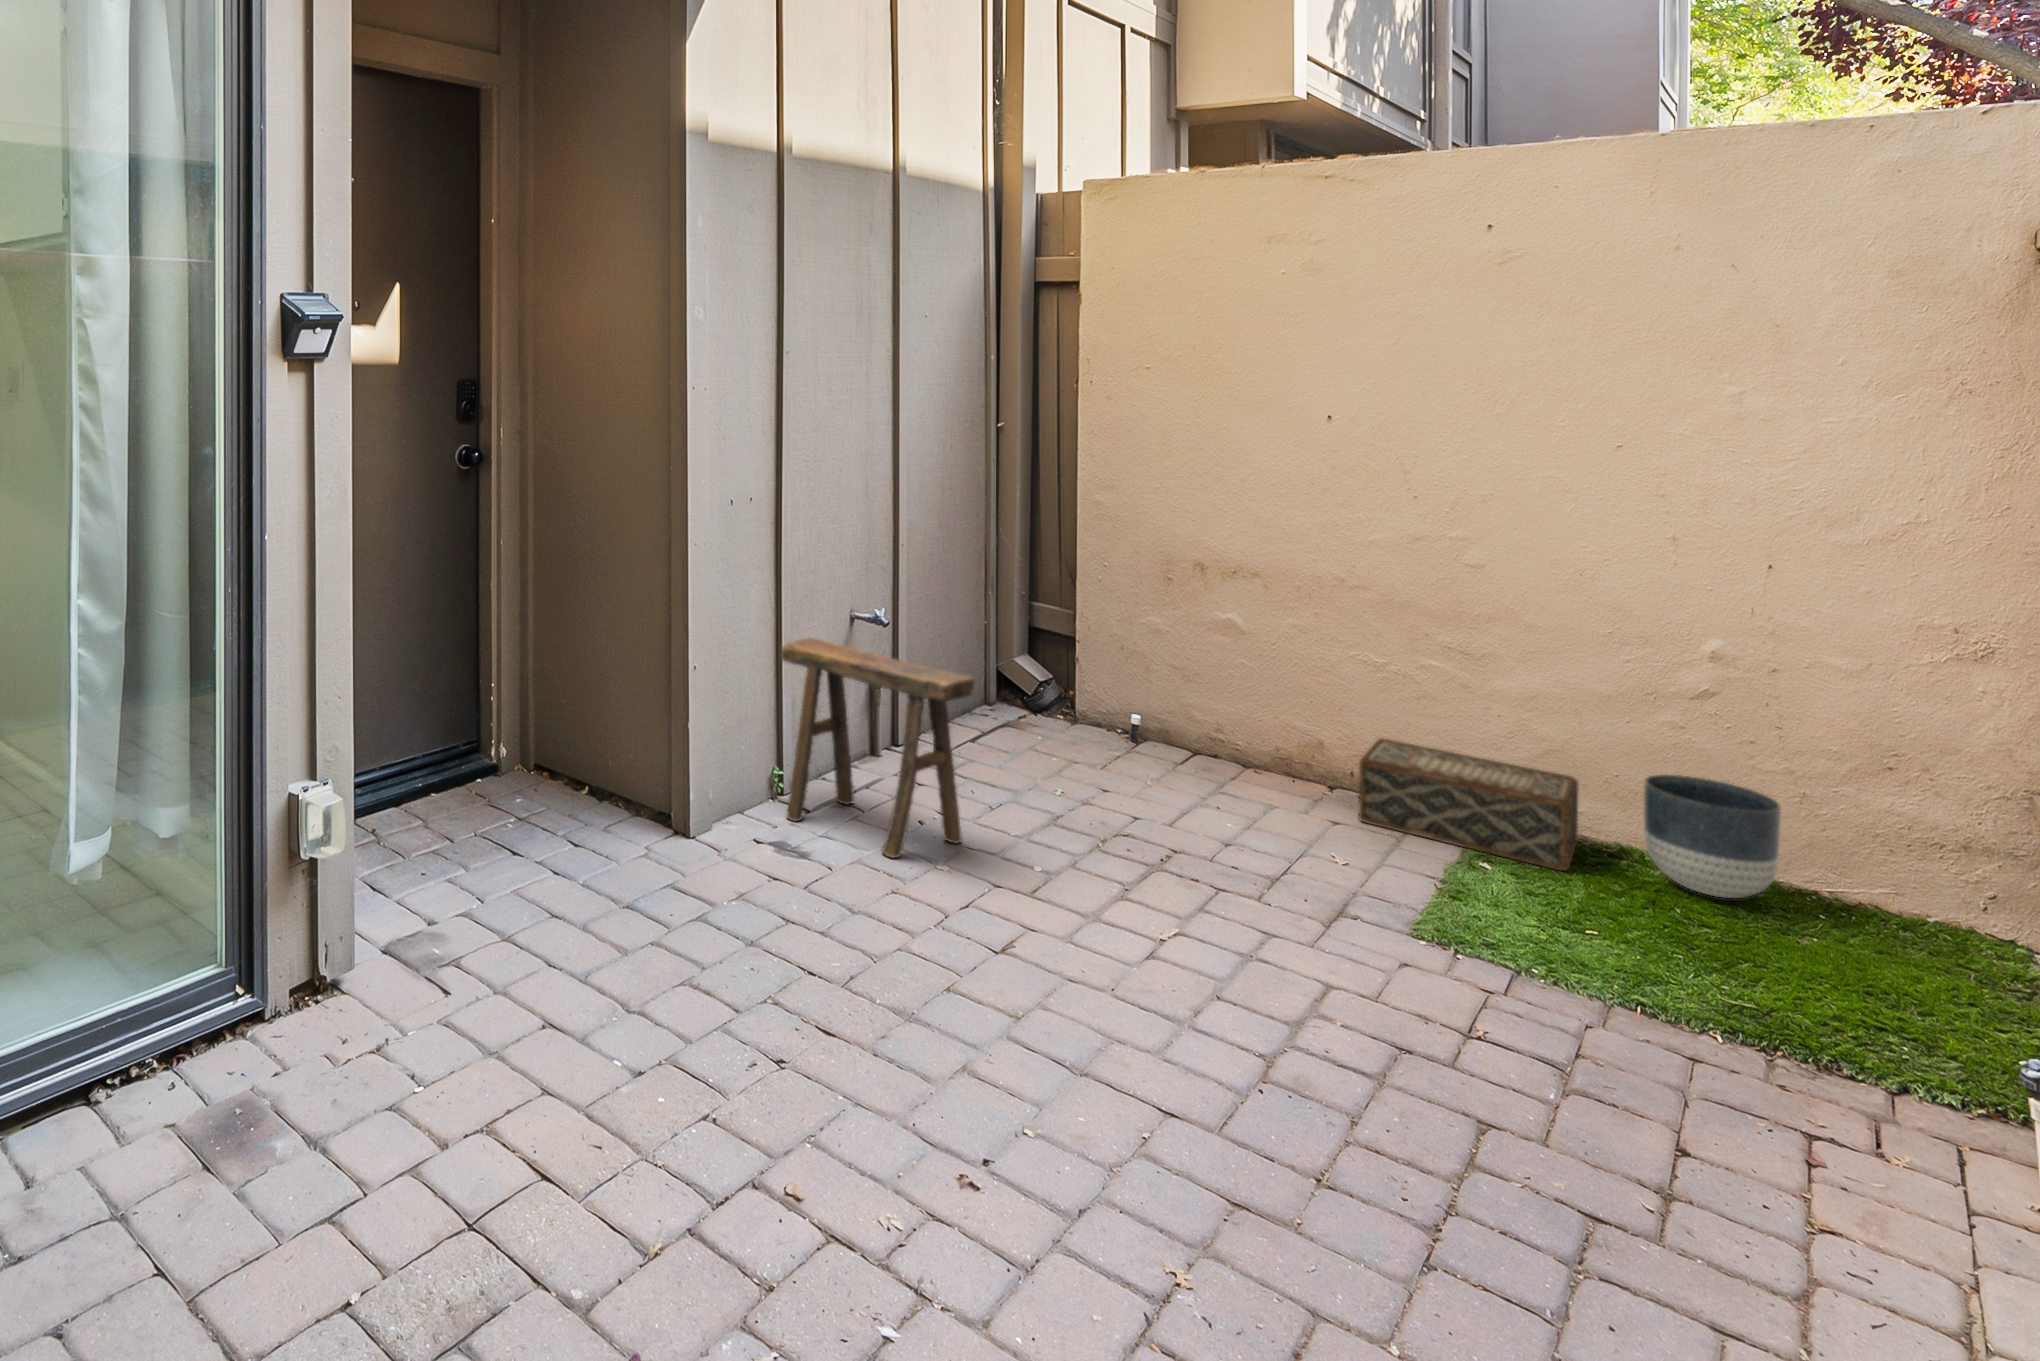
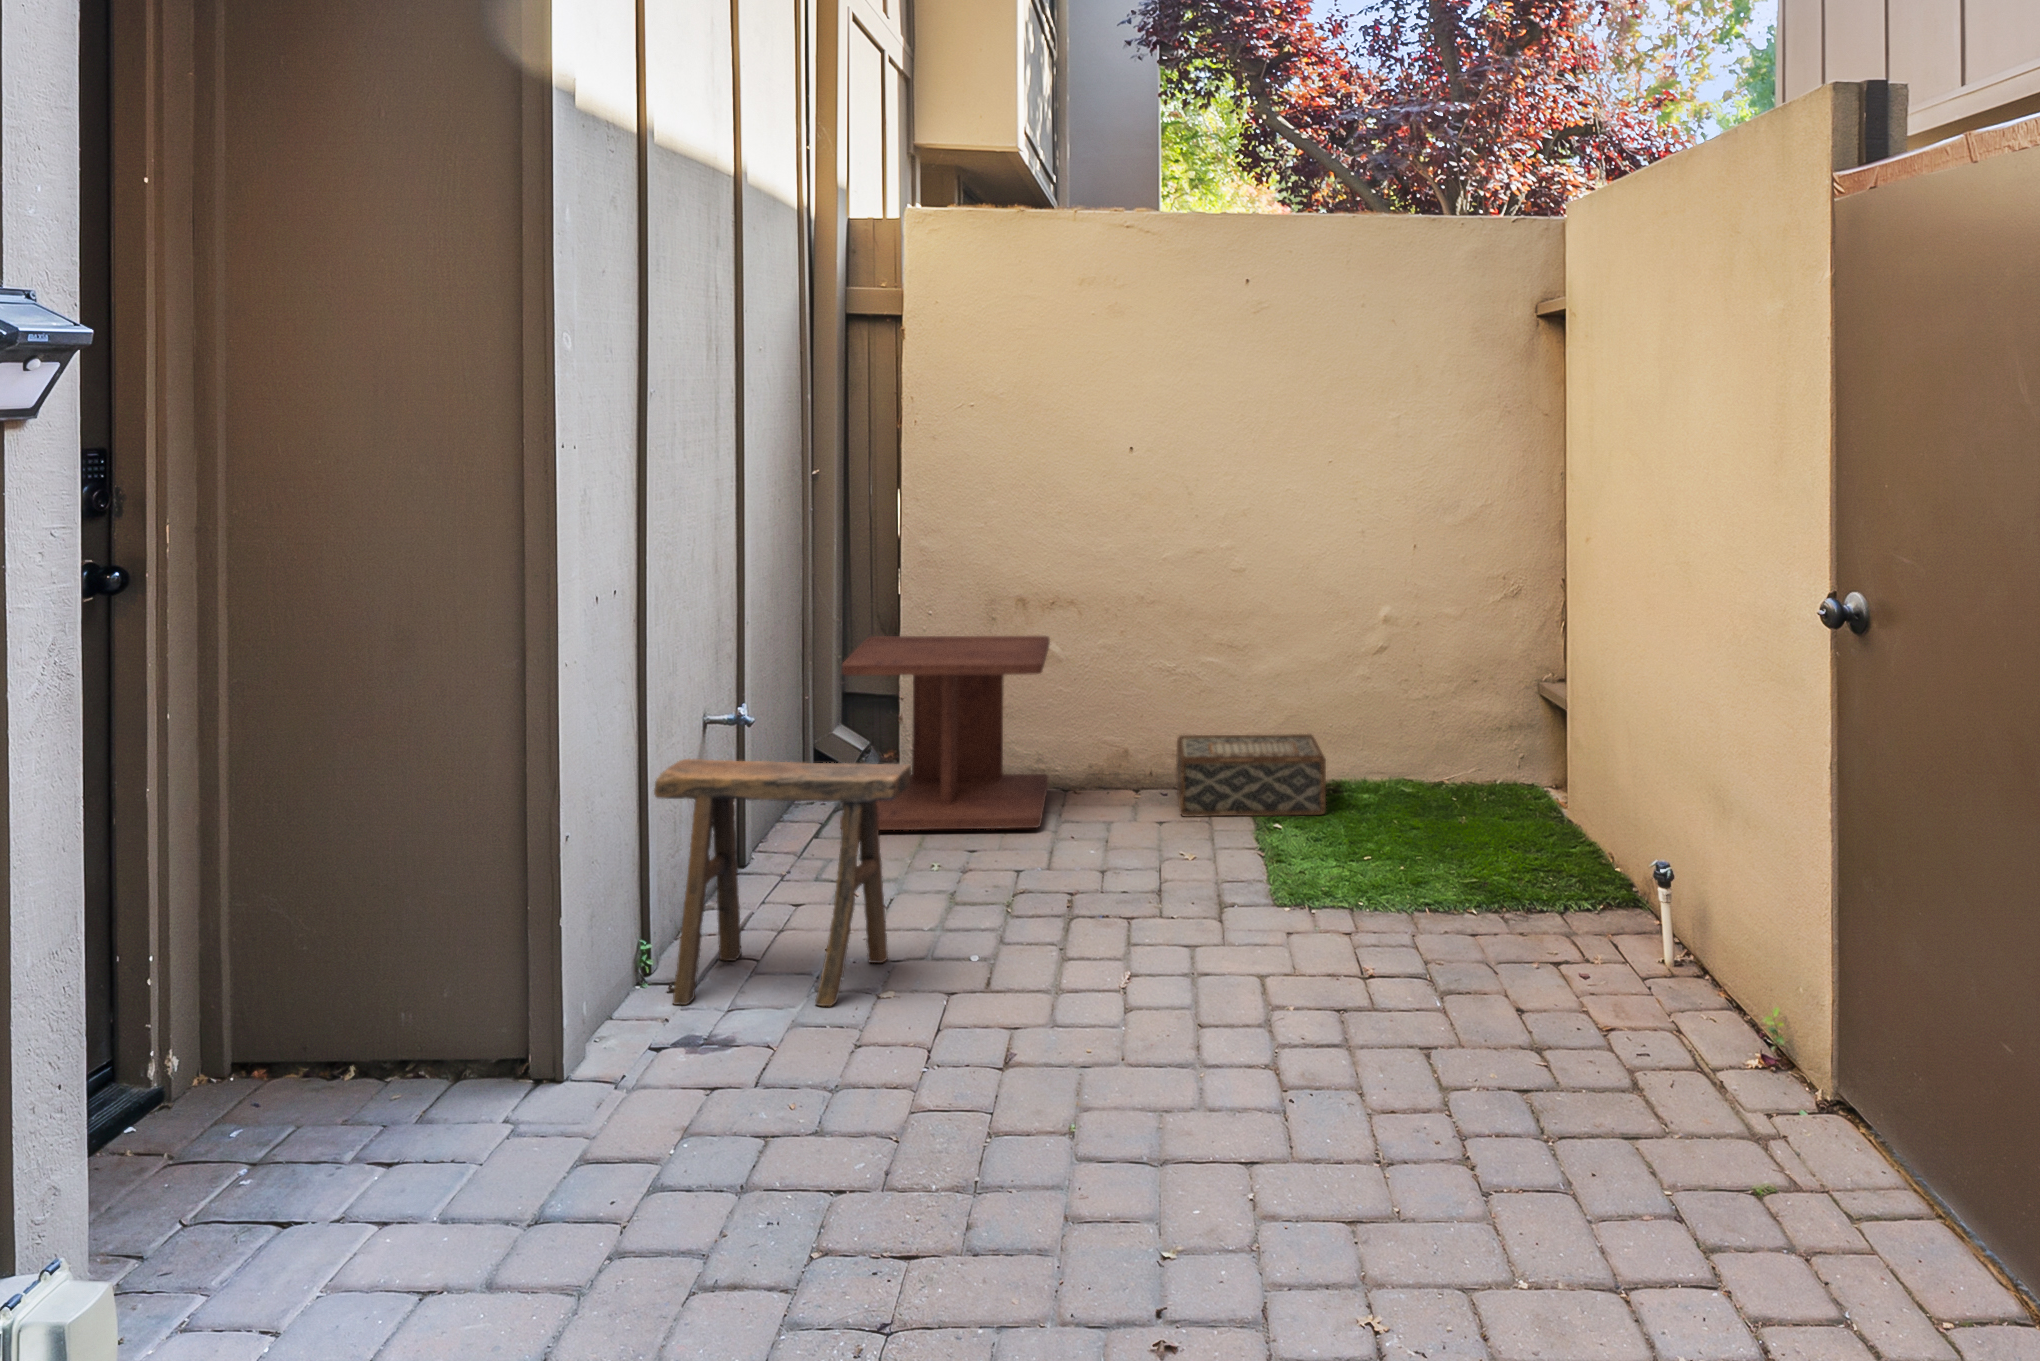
side table: none [992,579,1224,786] -> present [840,636,1050,830]
planter: present [1644,775,1781,898] -> none [1361,715,1437,805]

